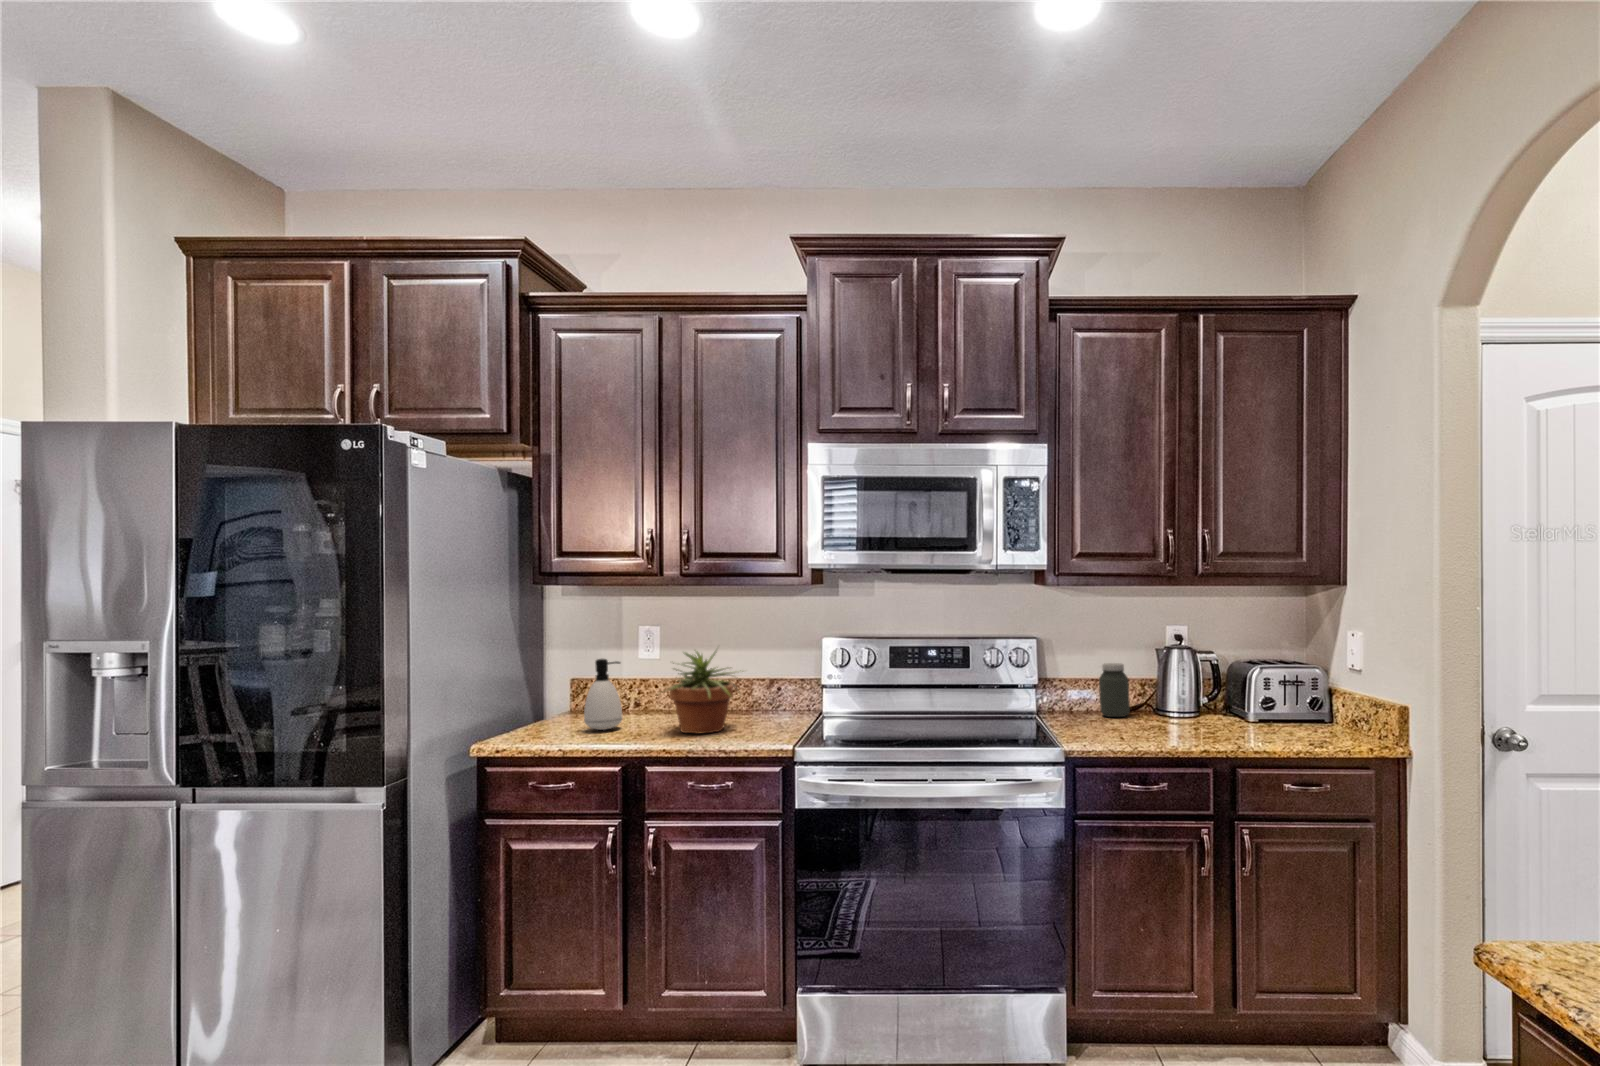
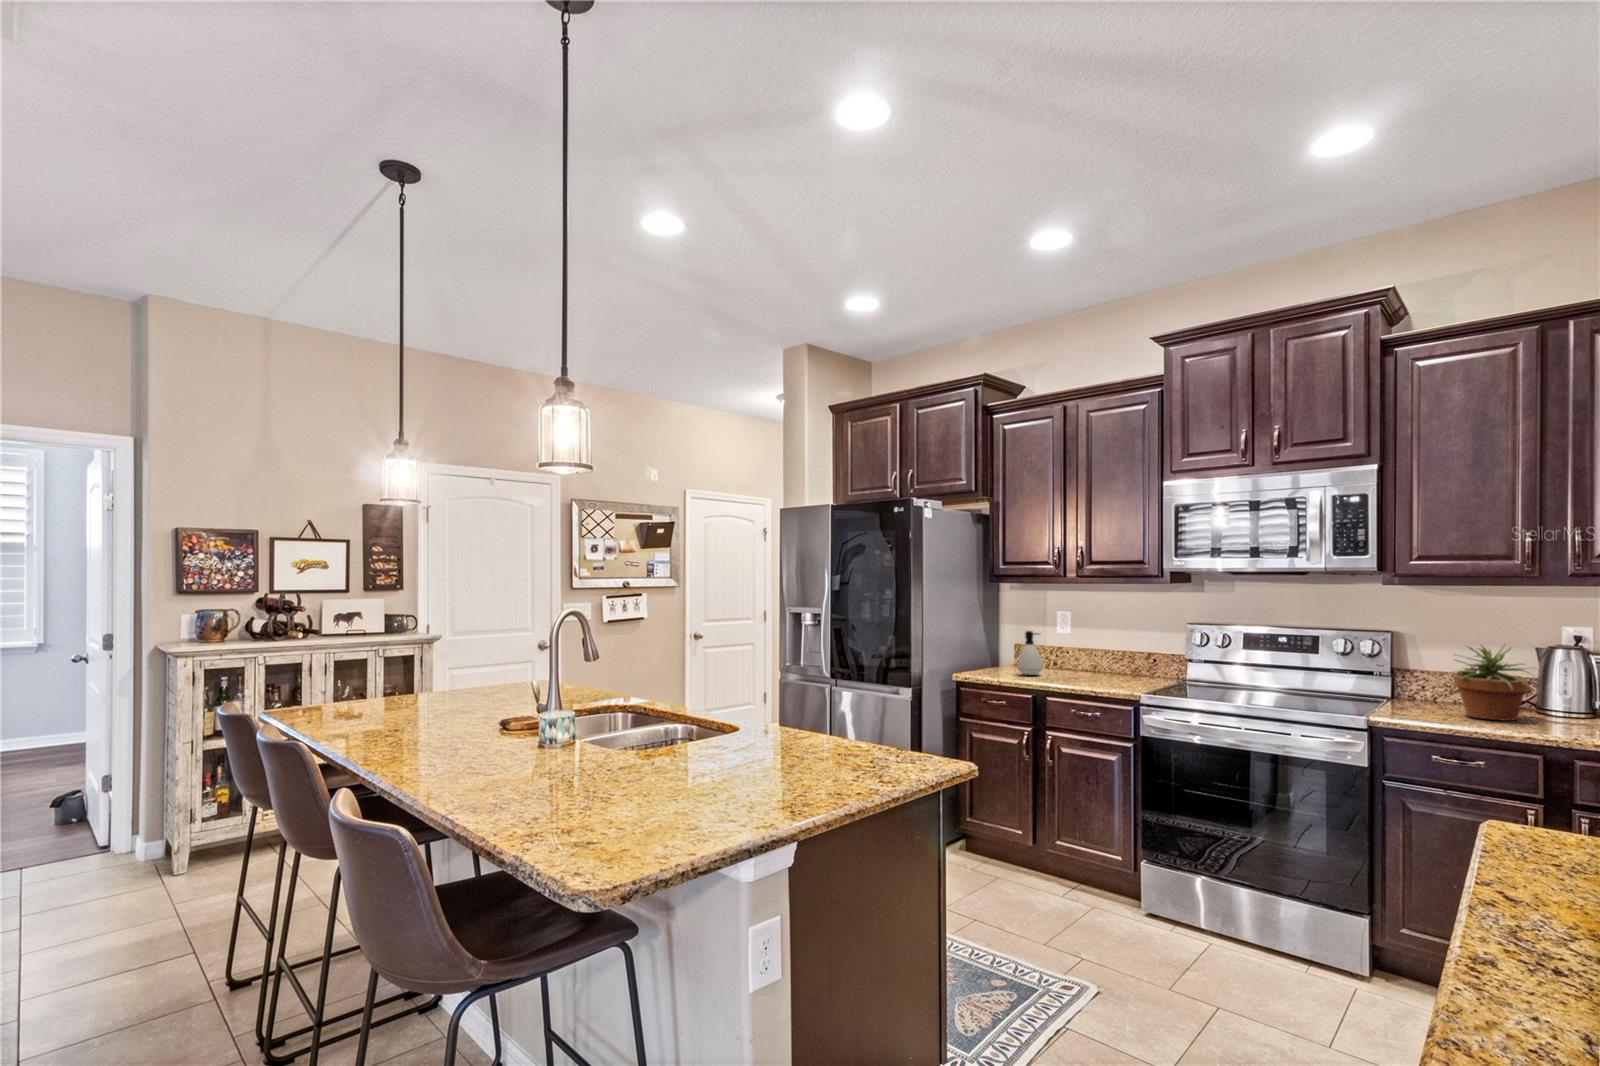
potted plant: present [666,650,743,733] -> present [1453,644,1533,721]
jar: present [1099,663,1130,717] -> none [1409,662,1438,705]

